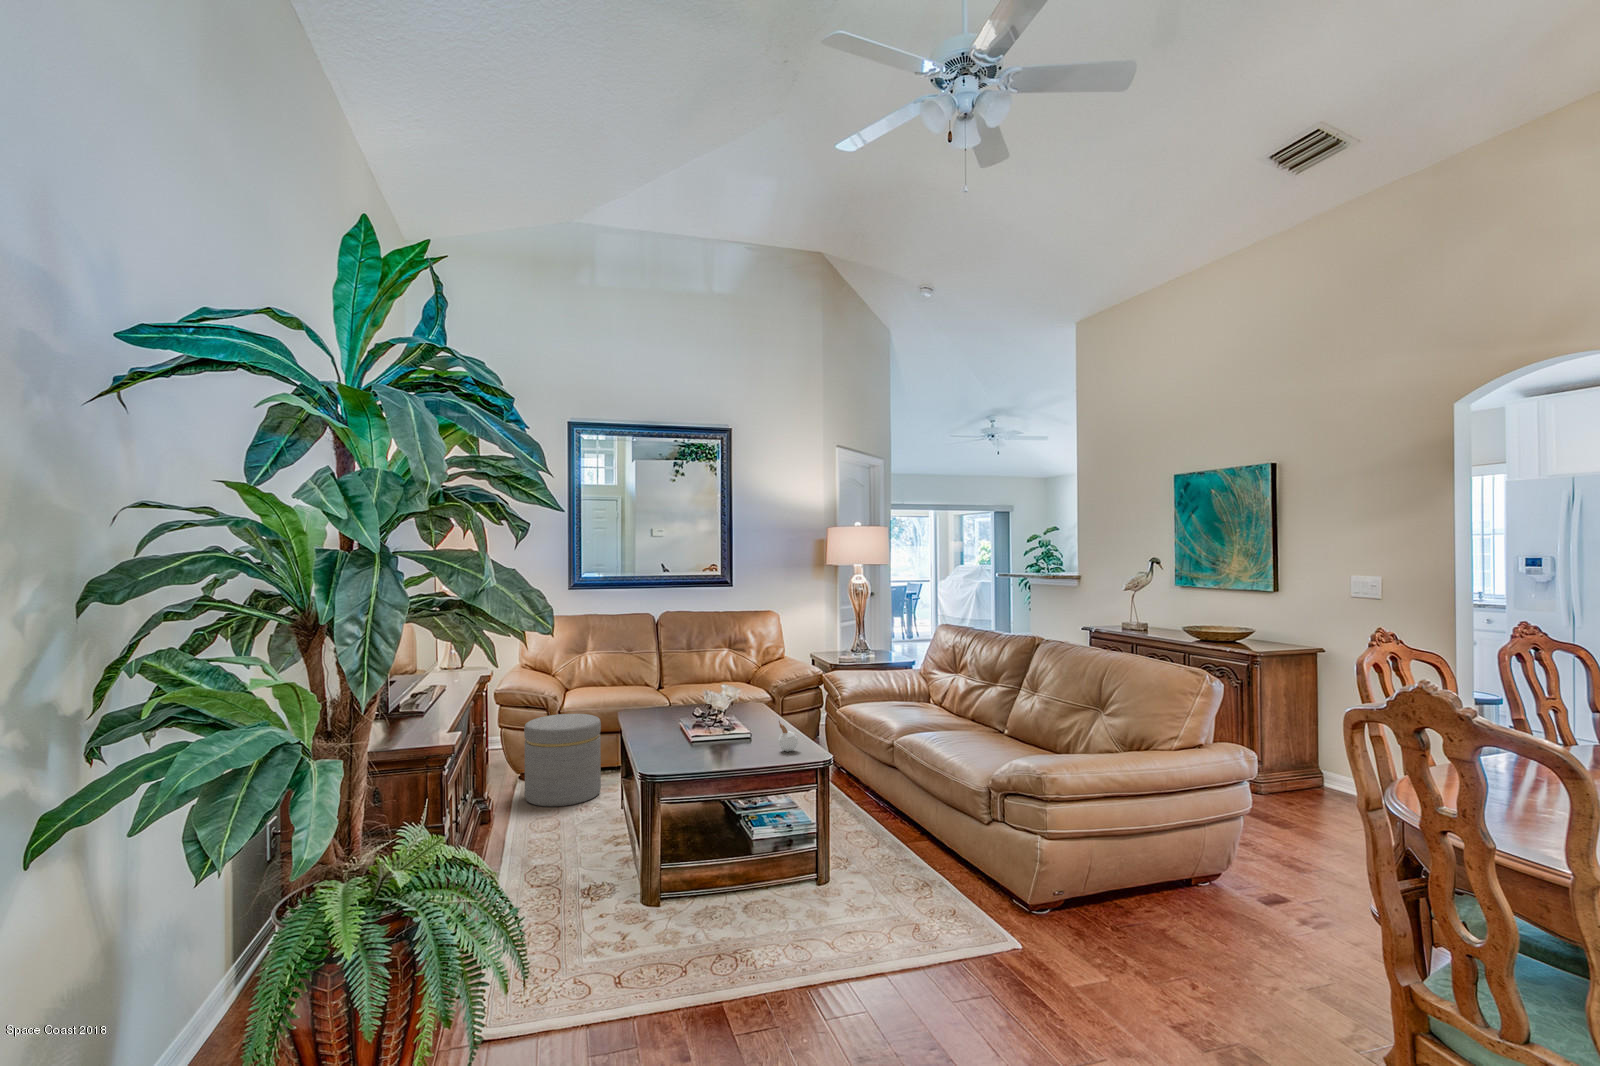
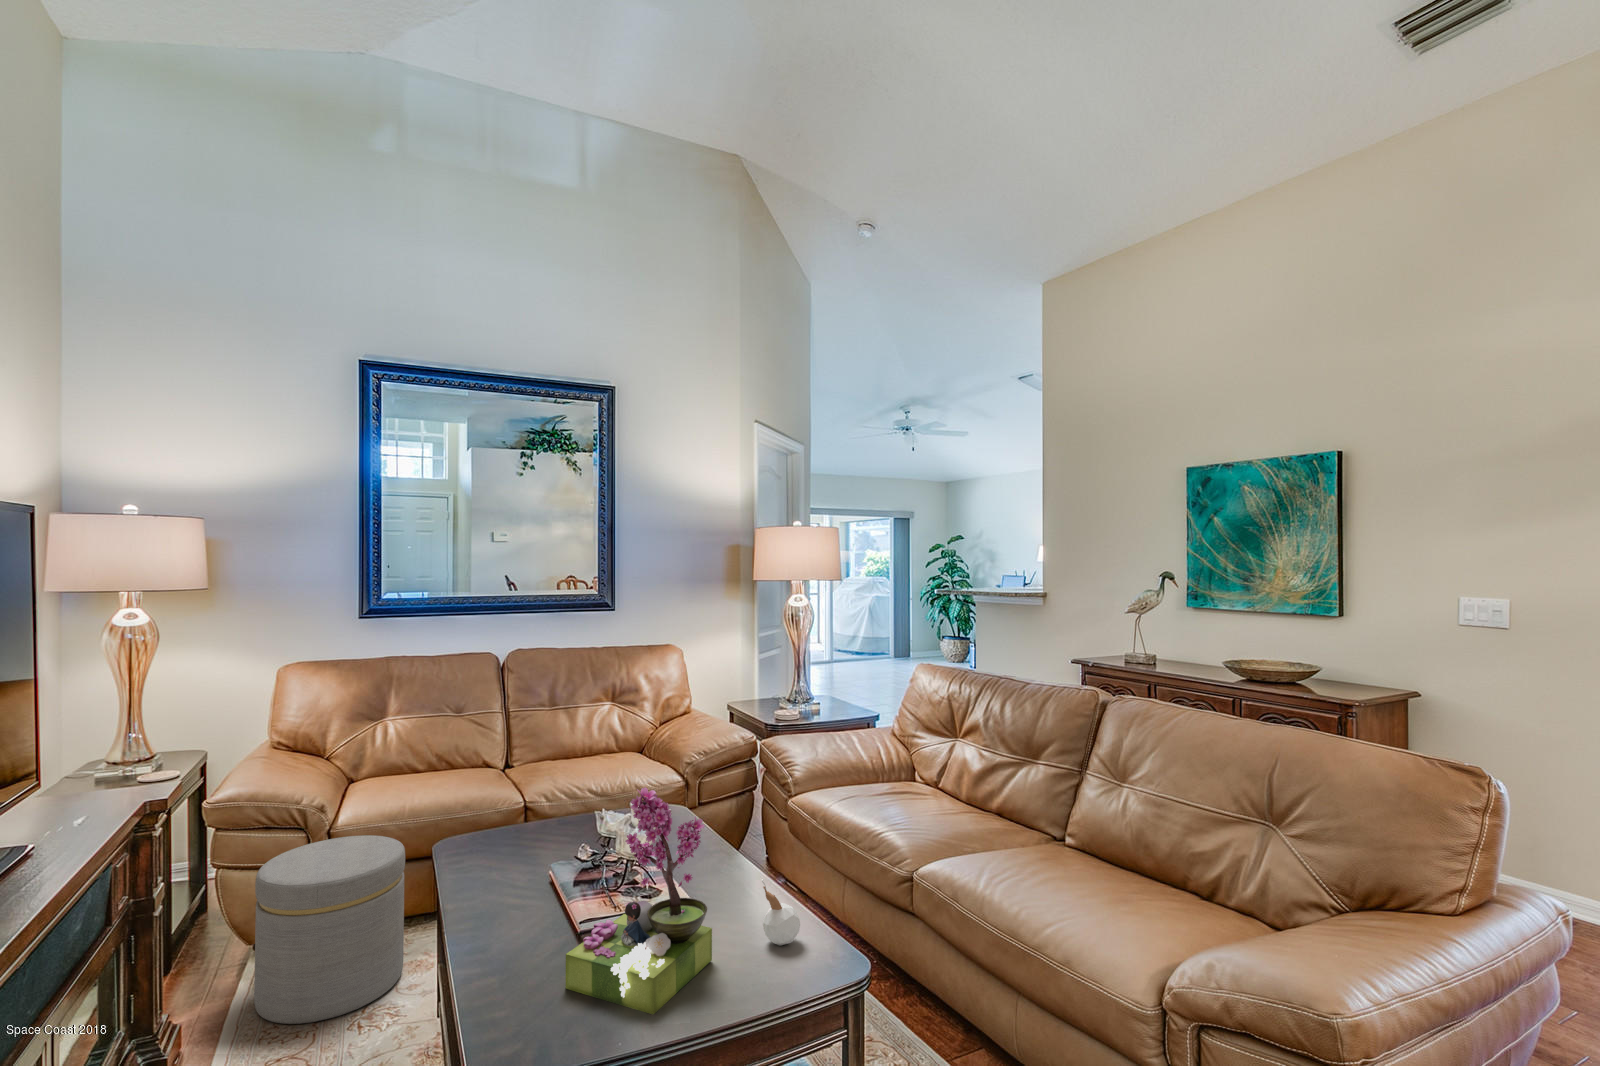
flower arrangement: none [677,665,750,765] -> present [565,787,712,1015]

